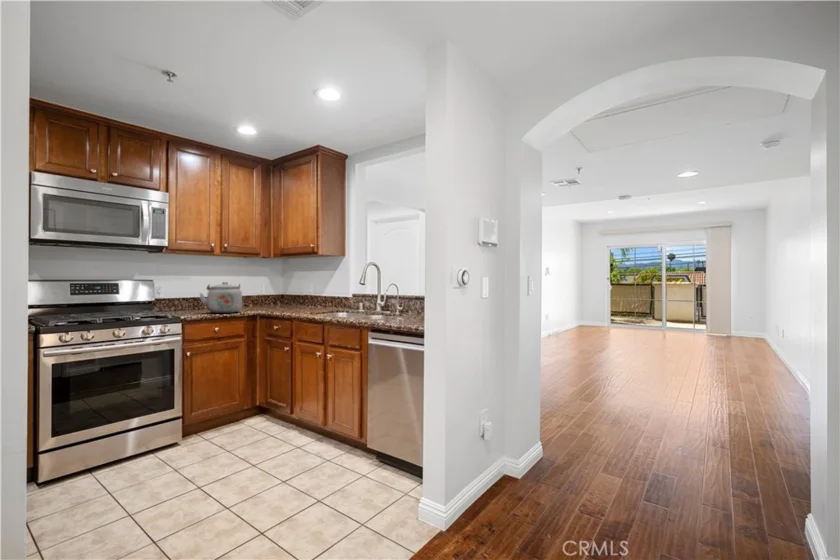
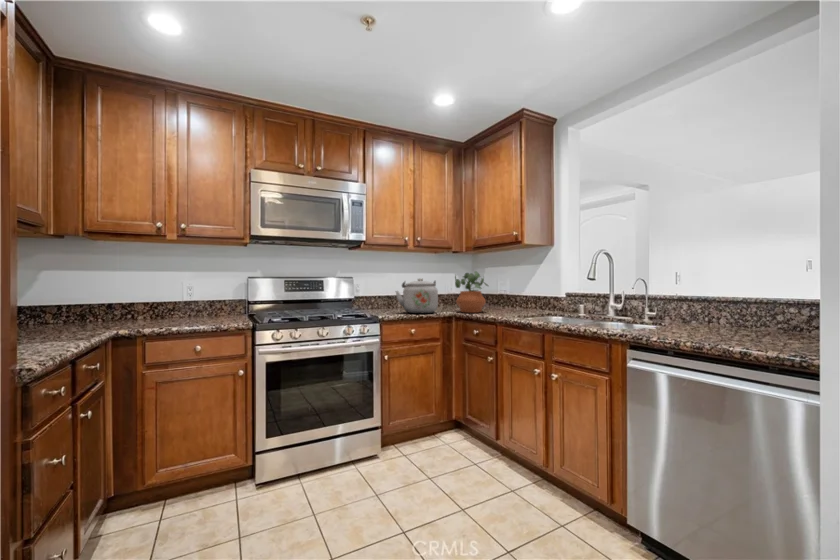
potted plant: none [259,276,290,311] -> present [455,271,488,313]

